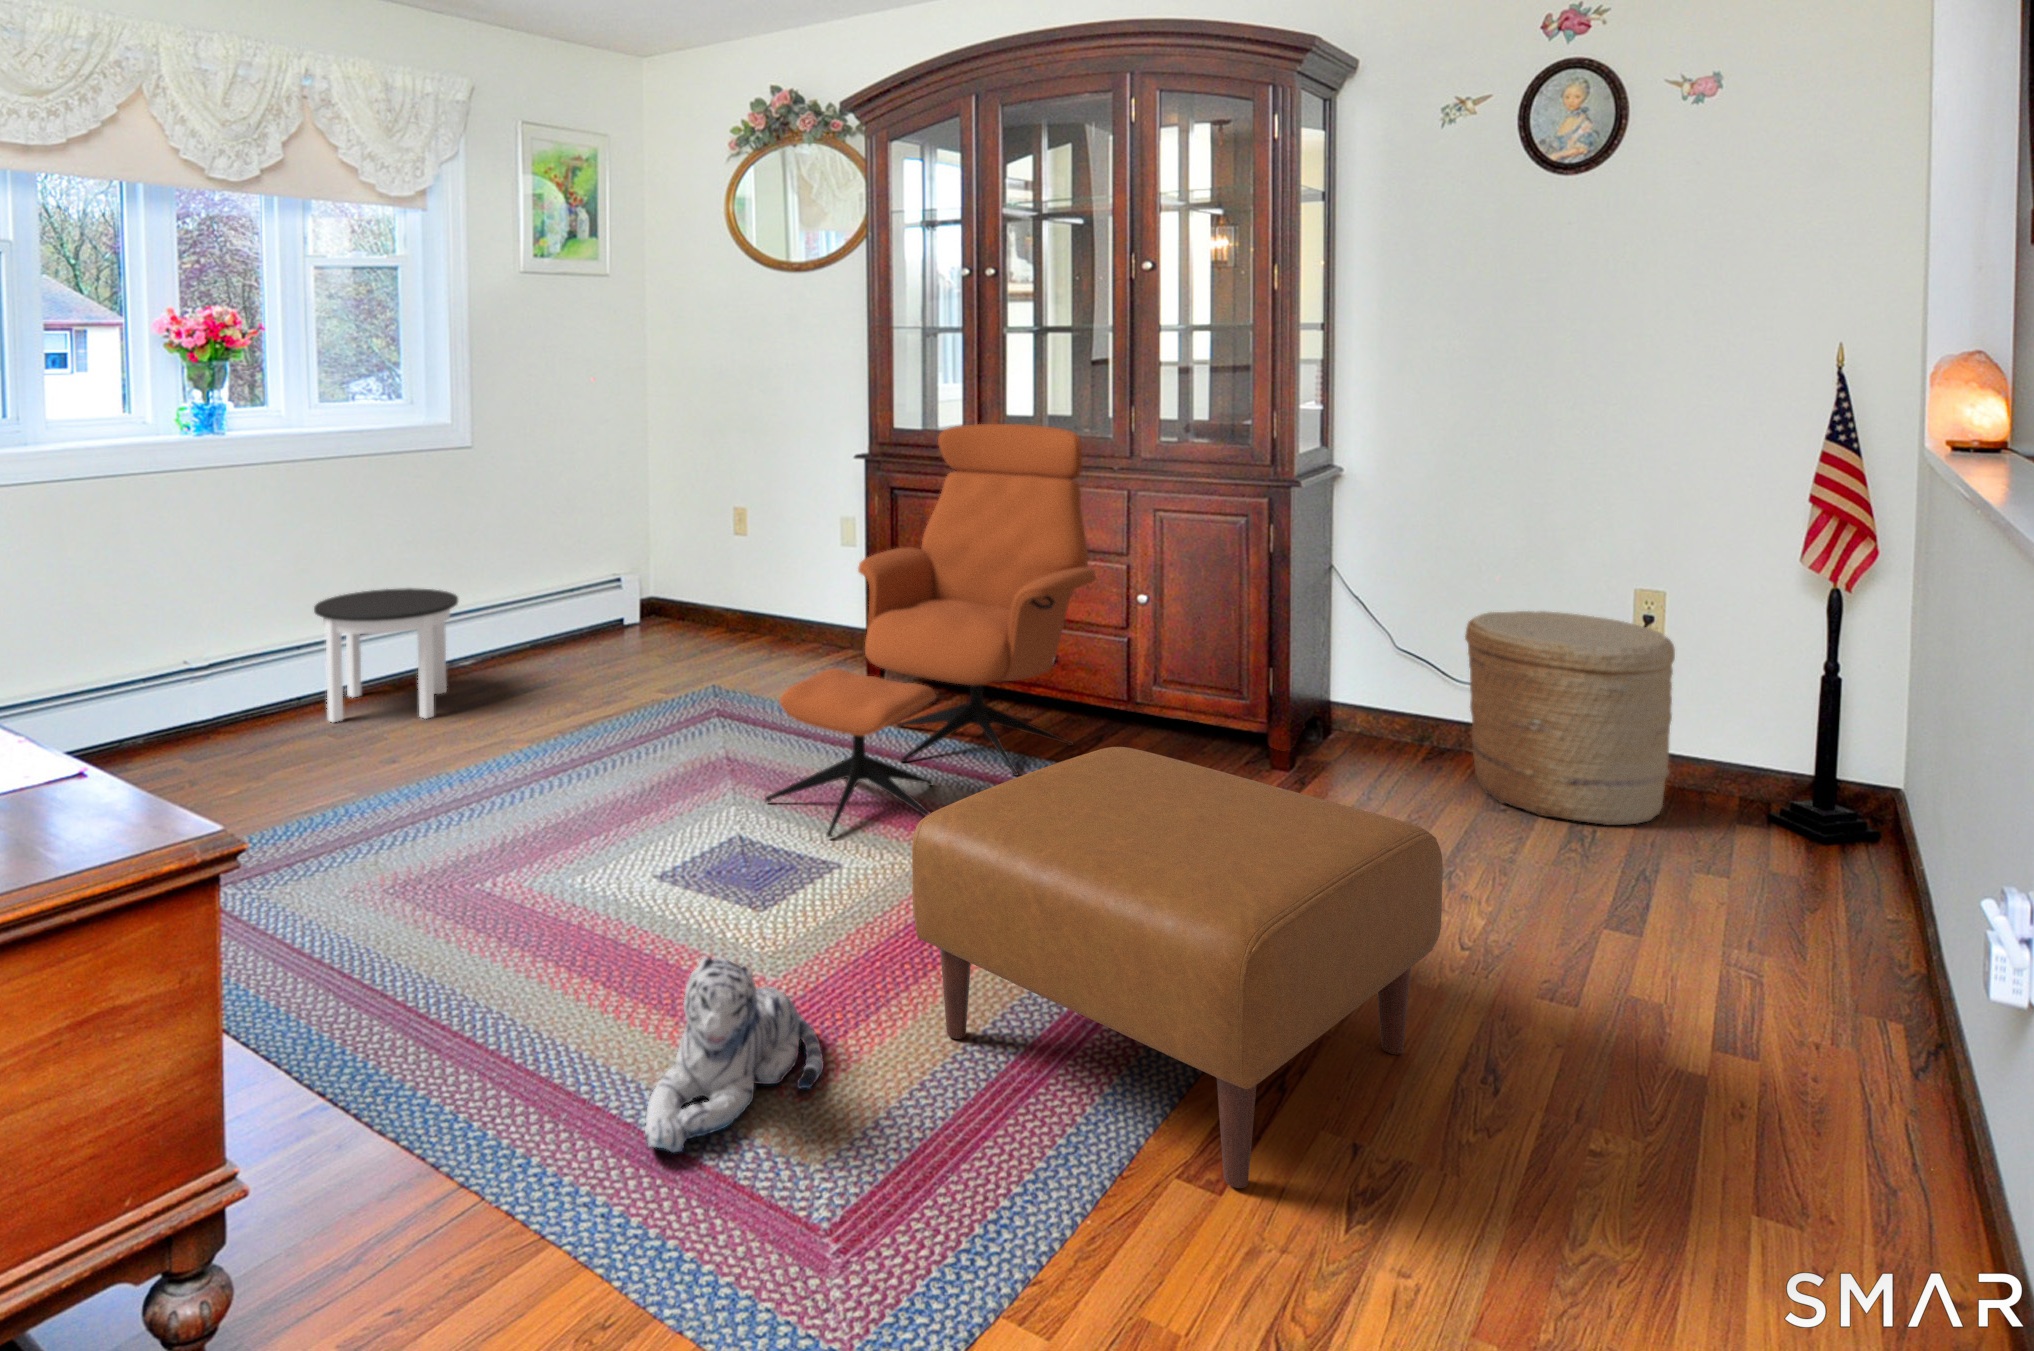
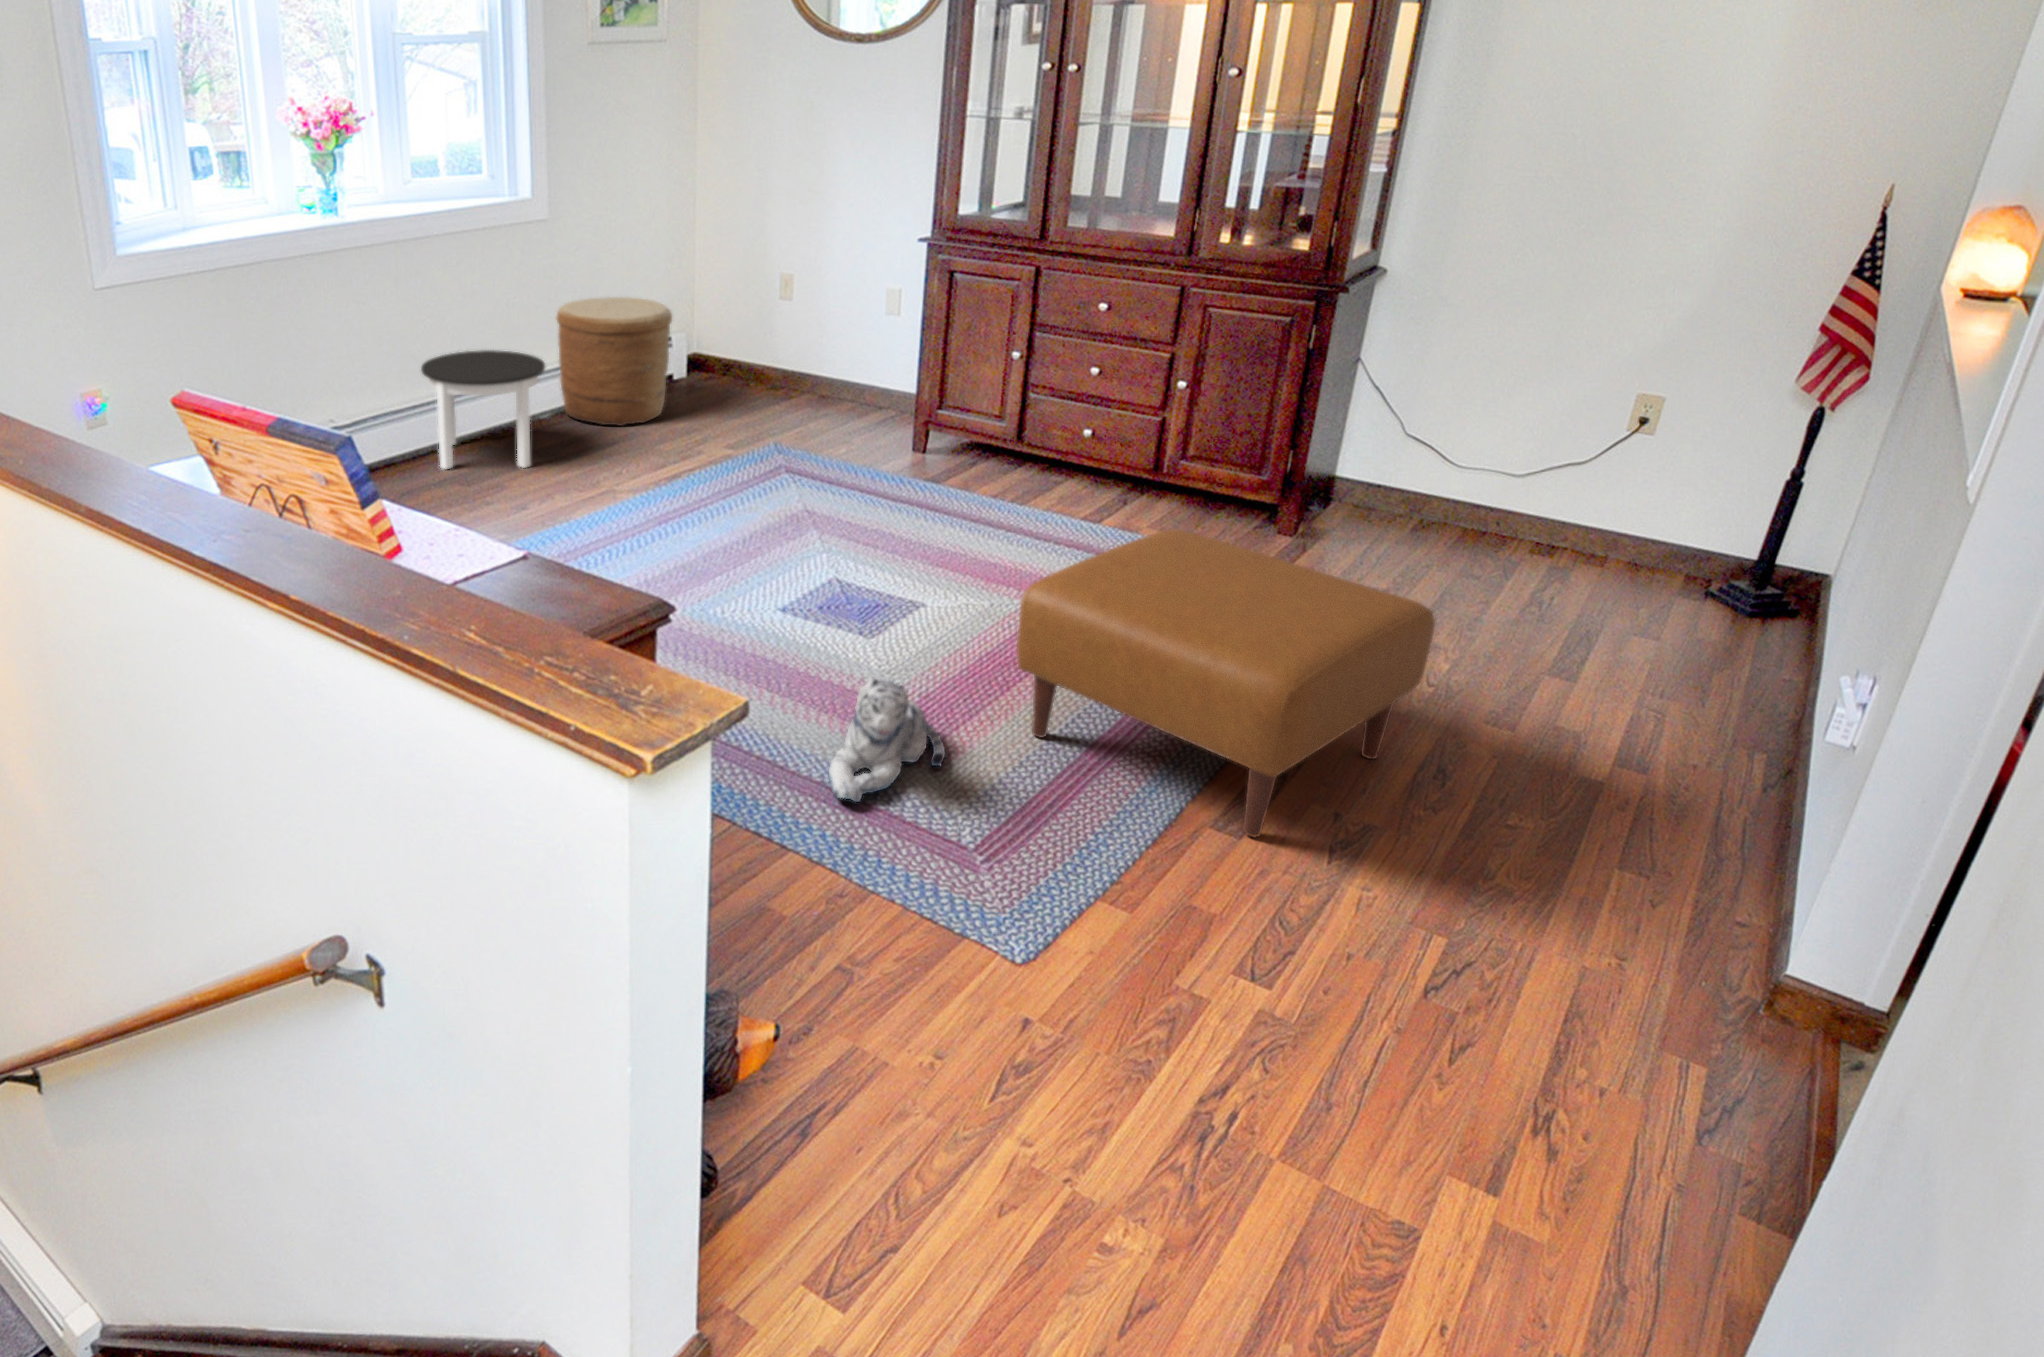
armchair: present [765,424,1096,837] -> none [845,217,1144,584]
woven basket: present [1465,611,1675,825] -> present [557,297,672,426]

